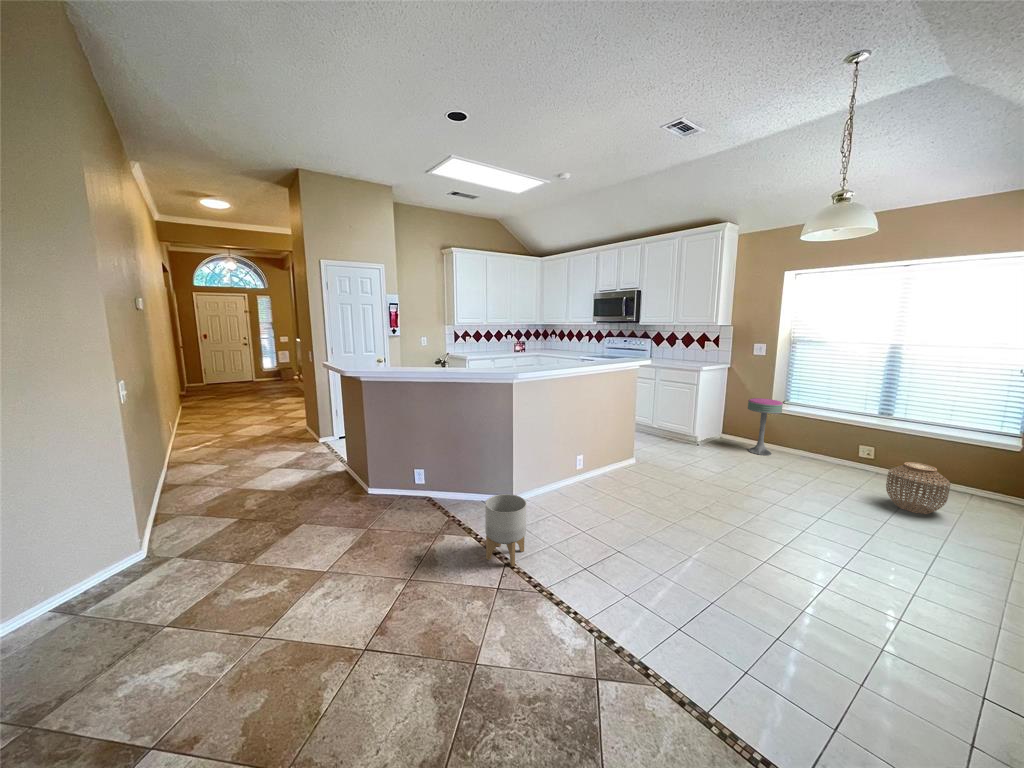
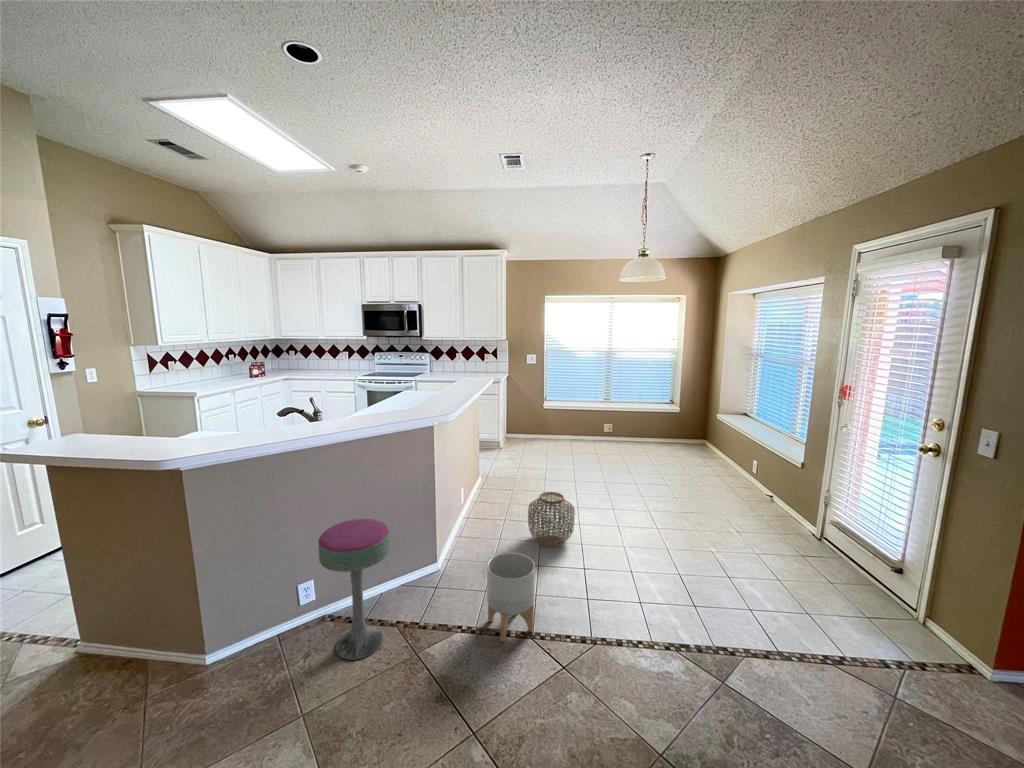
bar stool: present [748,398,783,455] -> present [318,519,390,660]
woven basket: present [886,462,950,514] -> present [528,492,575,548]

